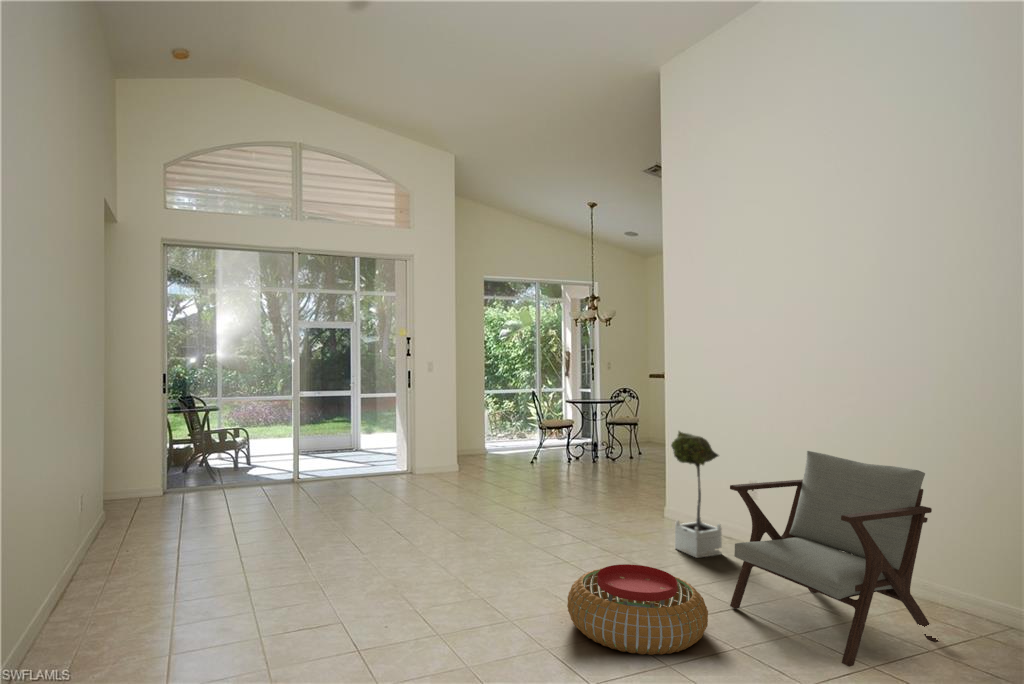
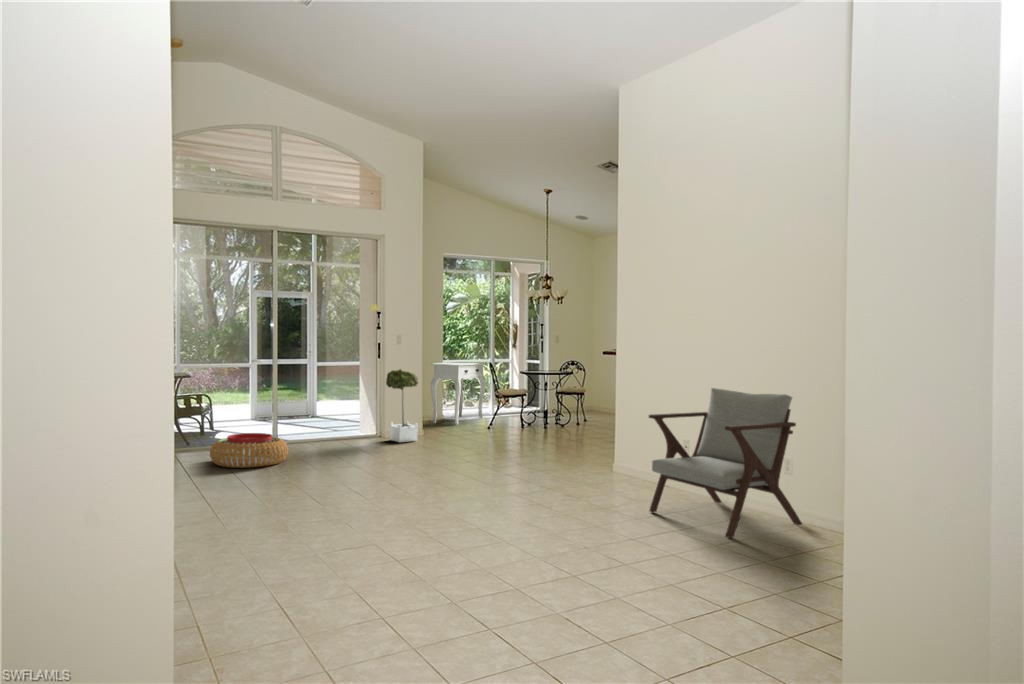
console table: none [479,391,537,457] -> present [431,362,486,425]
potted tree: present [671,431,722,558] -> present [386,369,418,442]
pouf: present [567,564,708,655] -> present [210,433,288,468]

